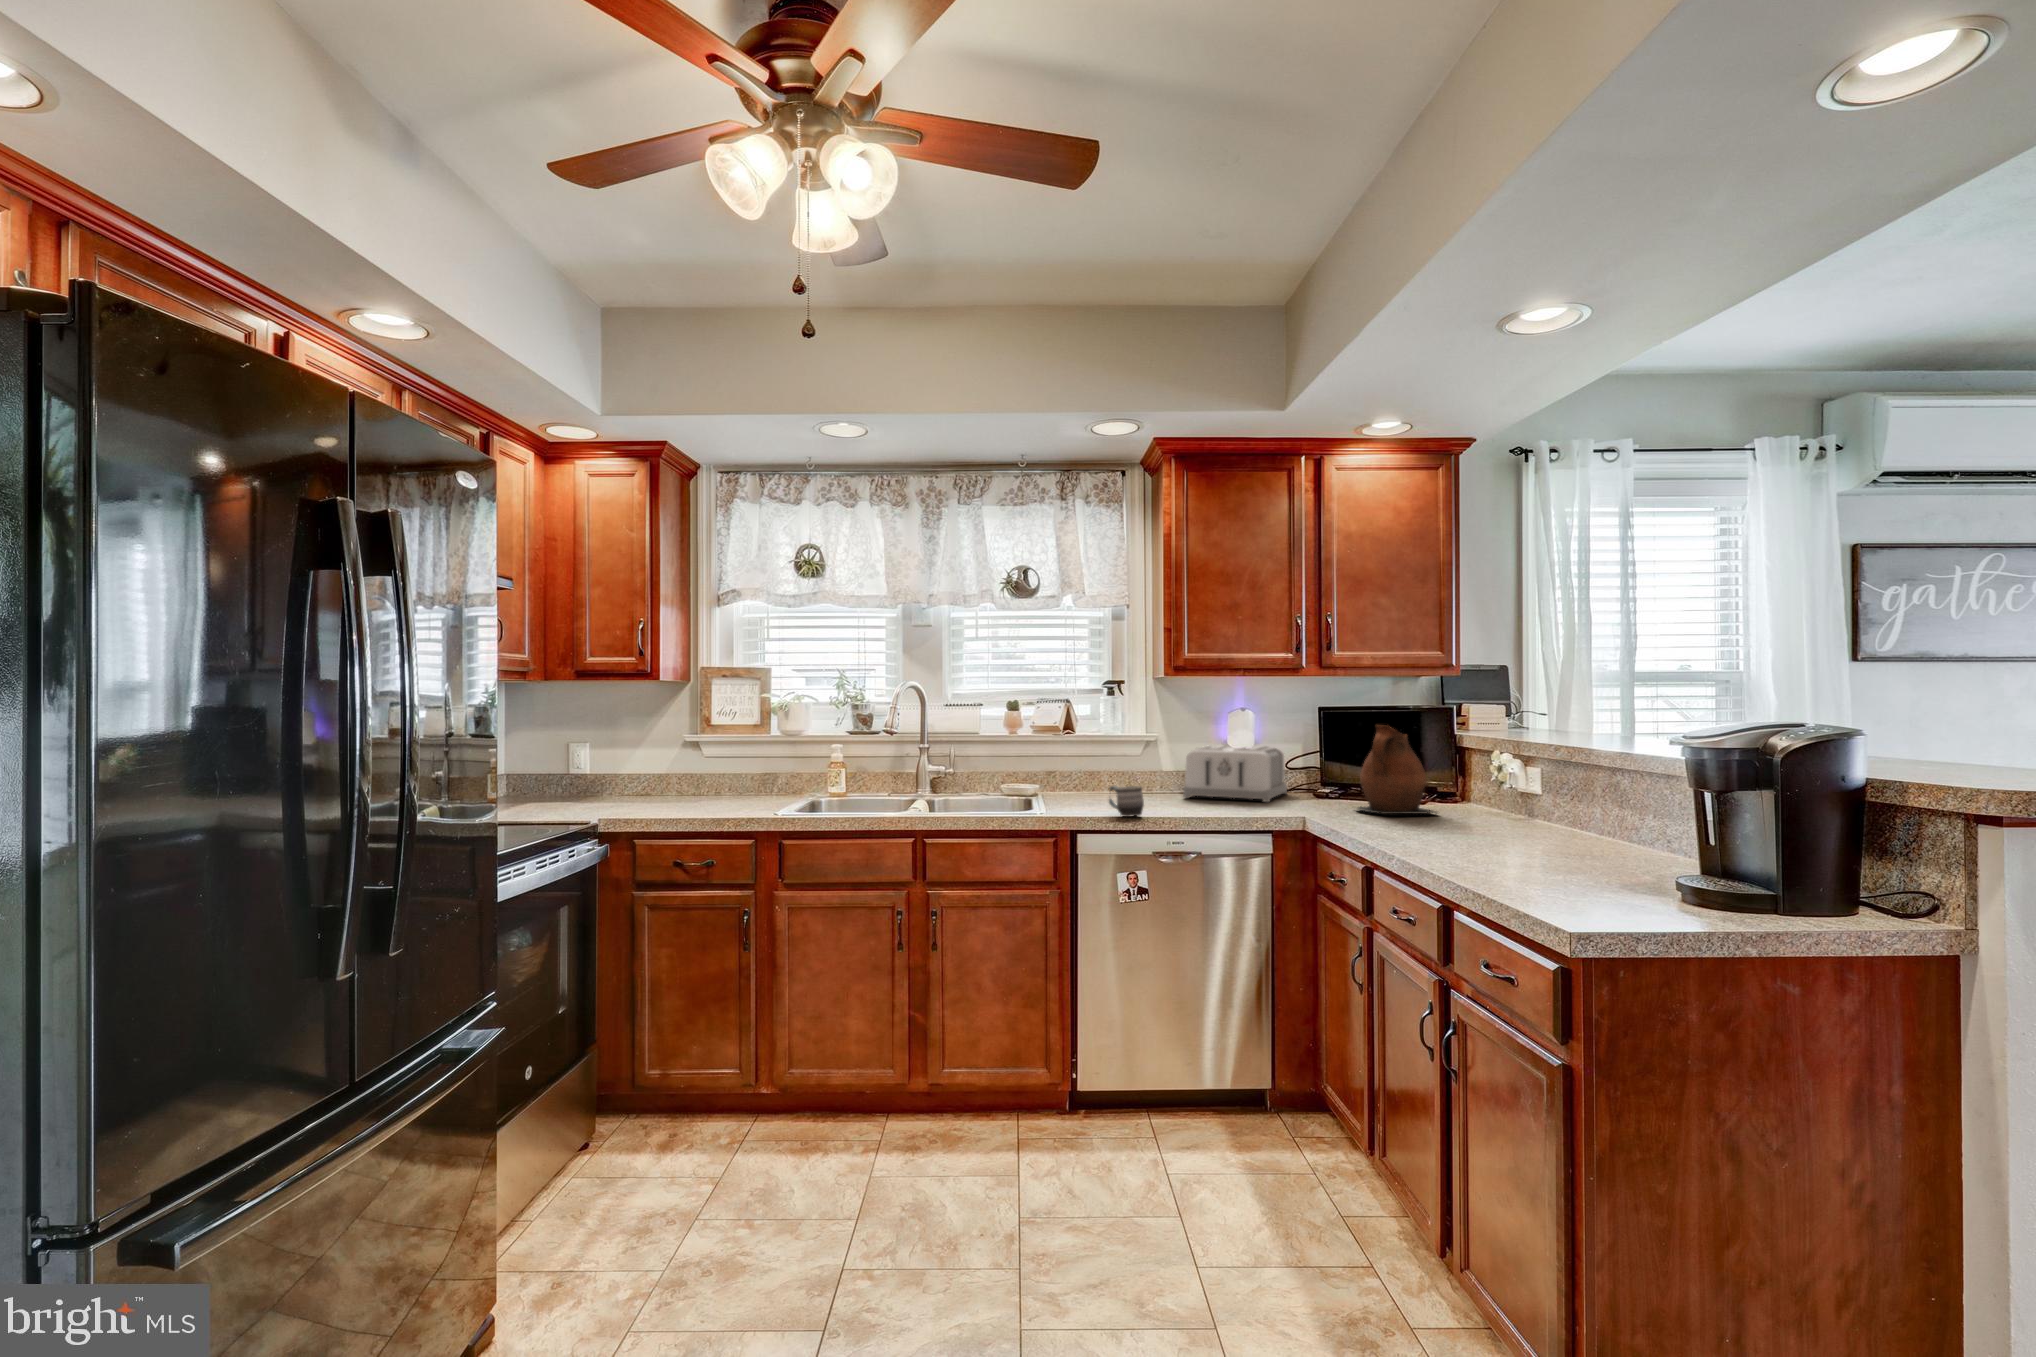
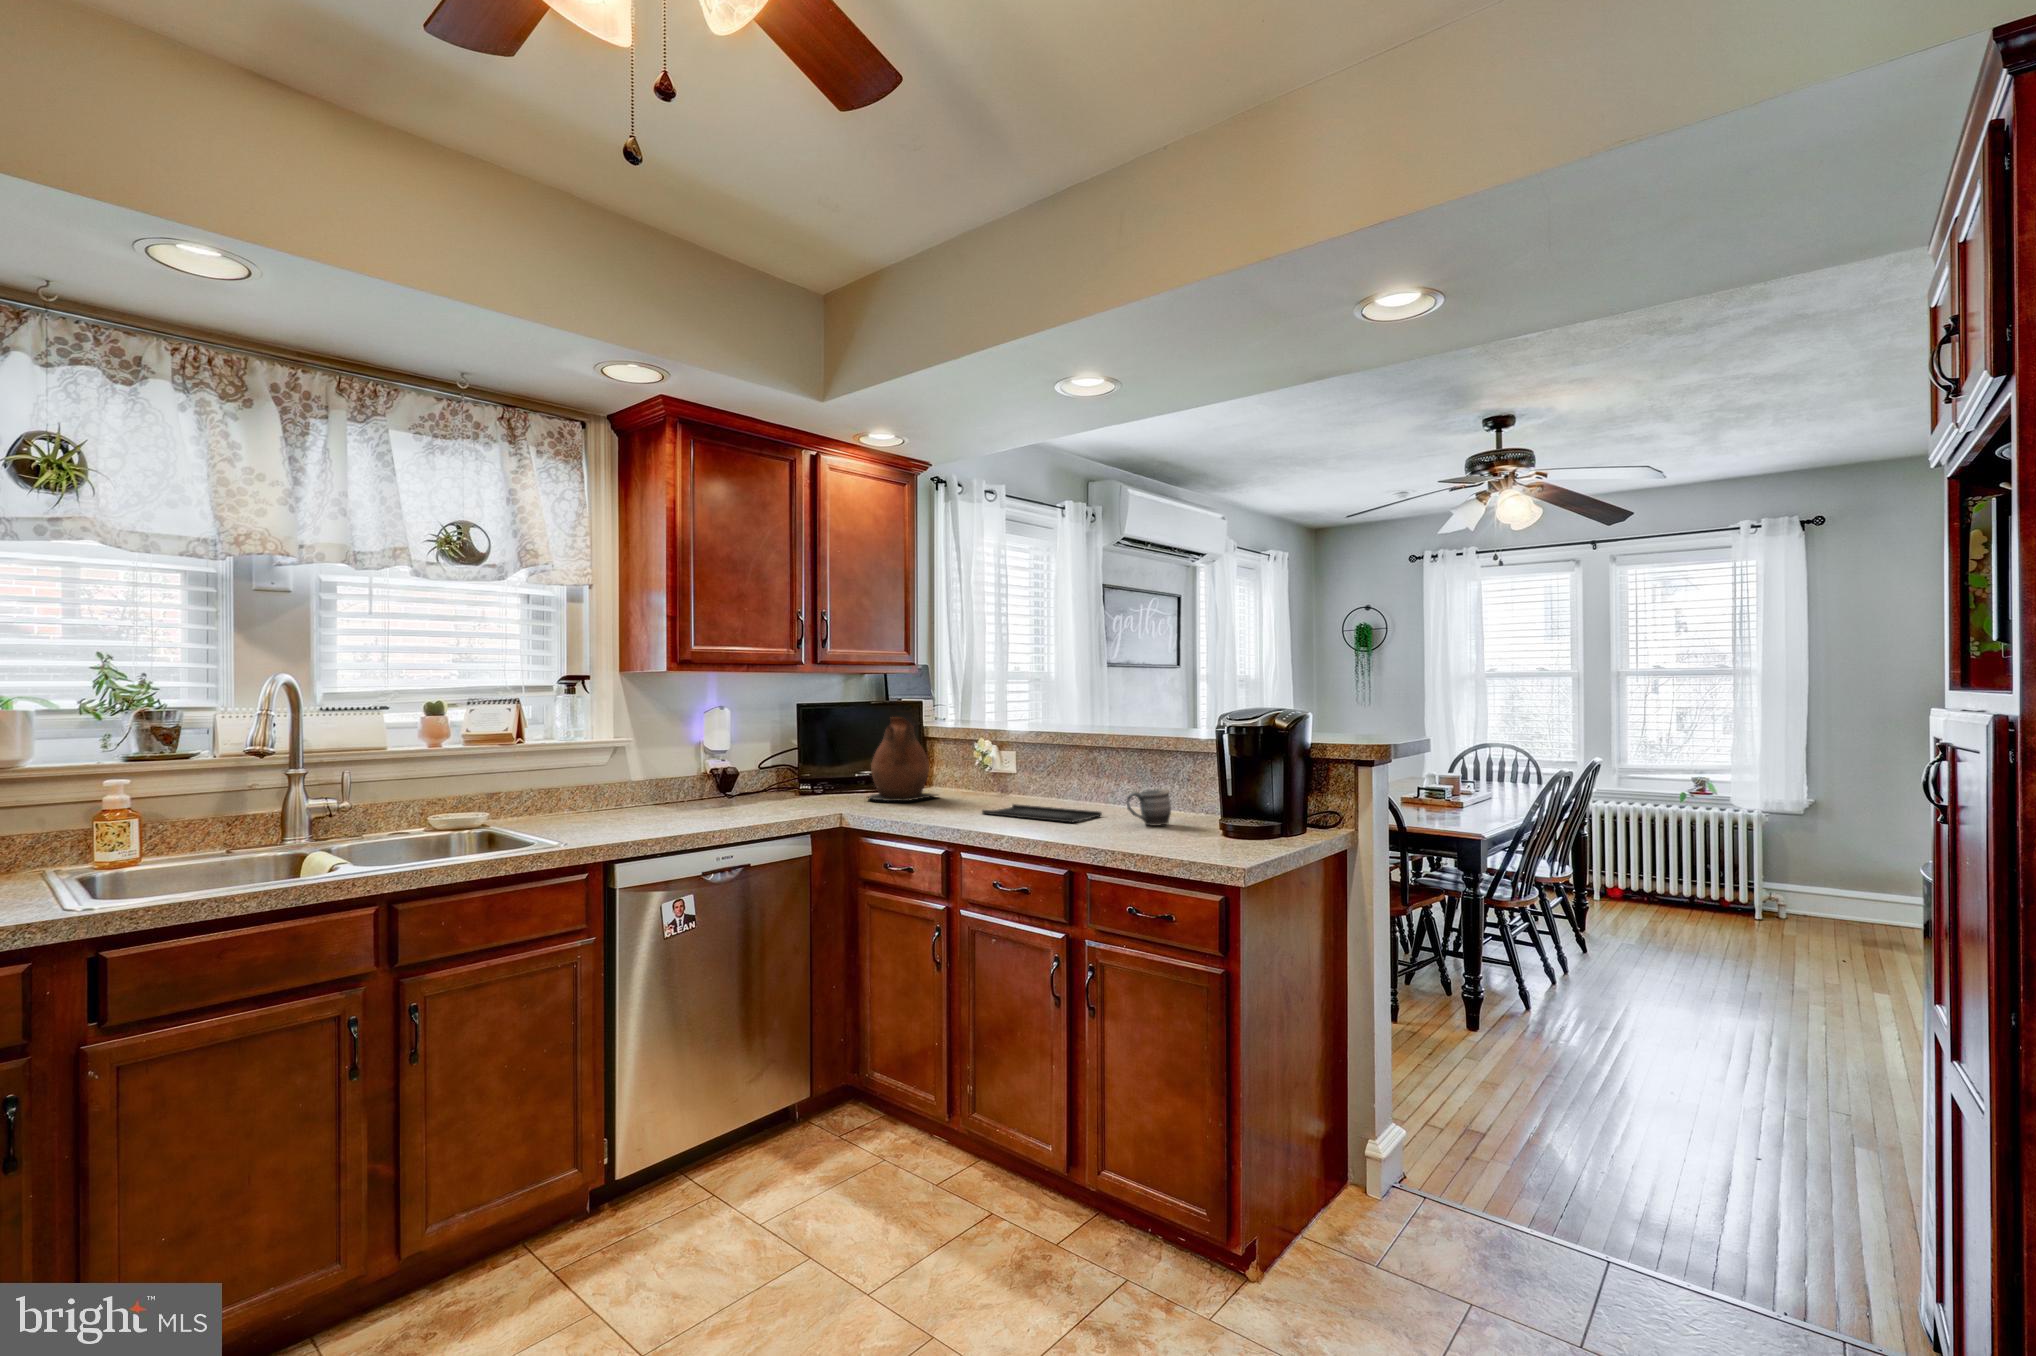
toaster: present [1183,745,1287,802] -> none [671,744,772,808]
mug: present [1109,786,1144,817] -> present [1127,789,1171,826]
tray: none [1429,830,1561,855] -> present [982,804,1102,822]

